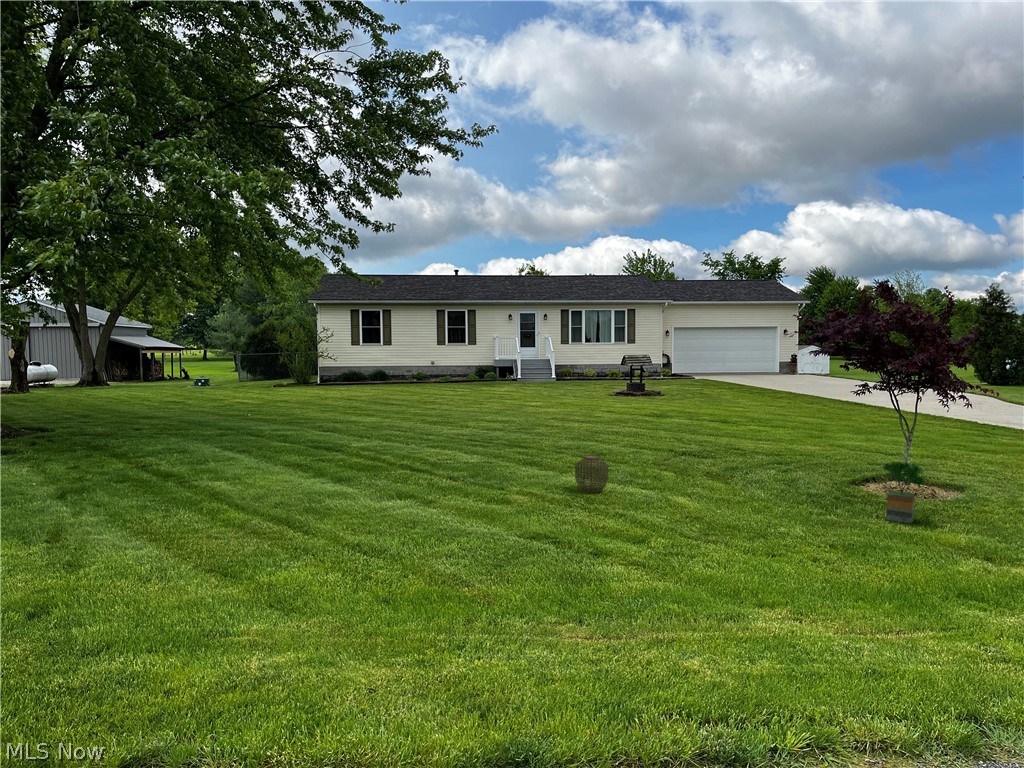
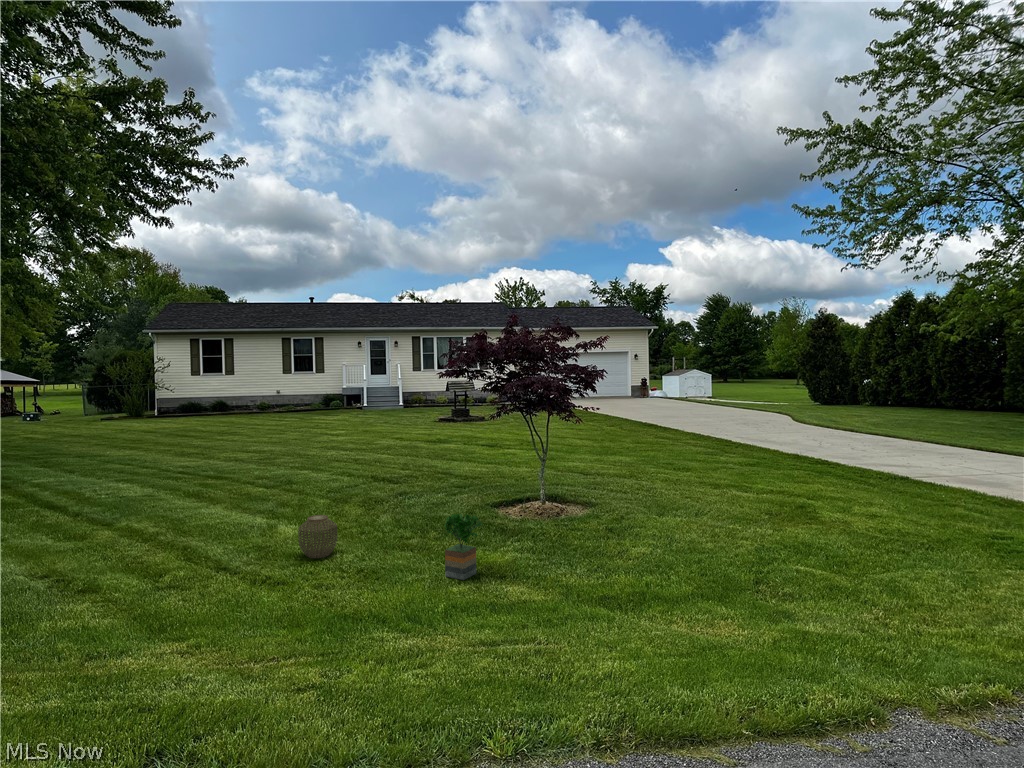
woven basket: present [575,455,608,492] -> present [298,515,338,558]

